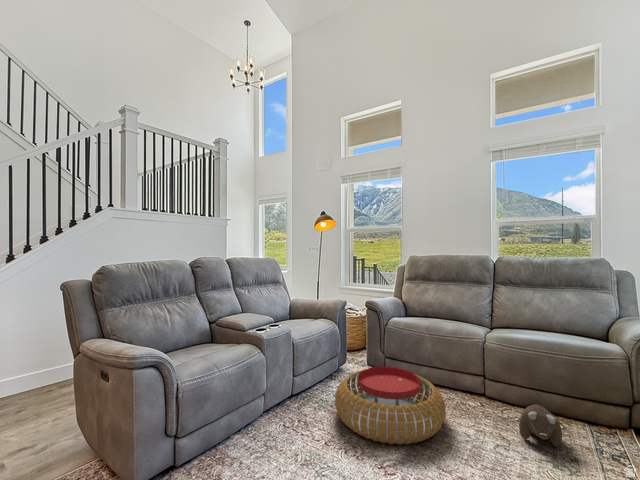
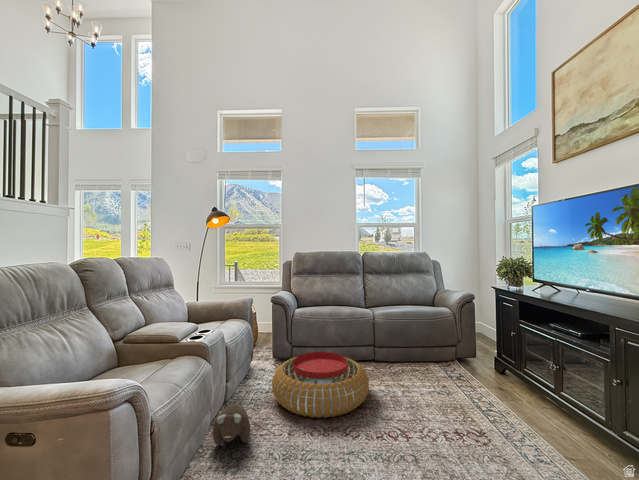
plush toy: present [519,404,562,447] -> present [213,404,250,445]

